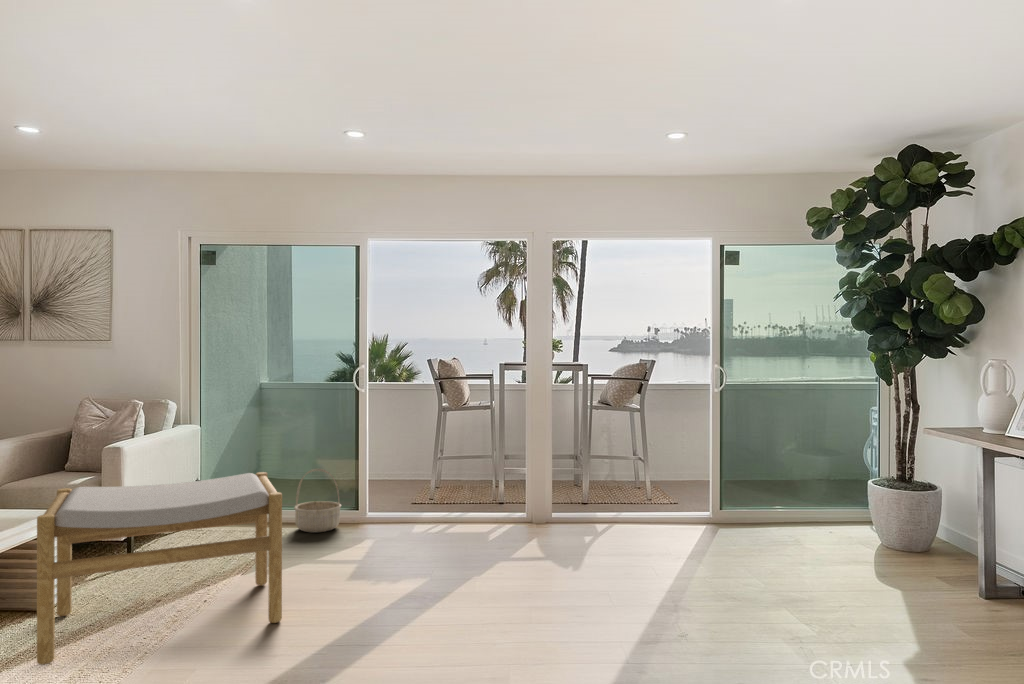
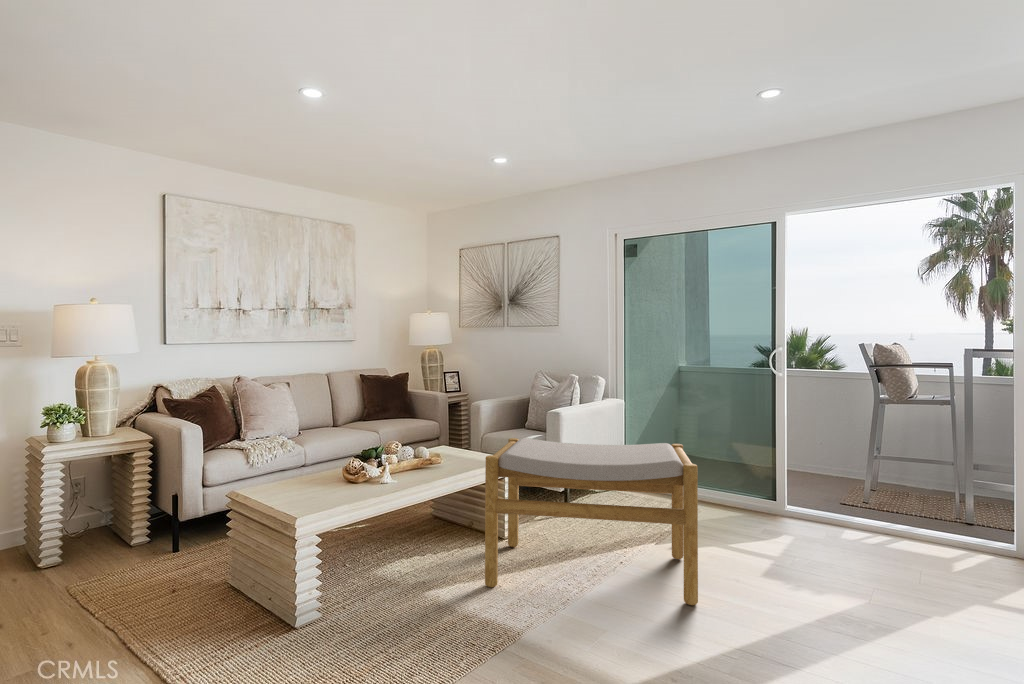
basket: present [294,469,341,532] -> none [710,451,761,516]

